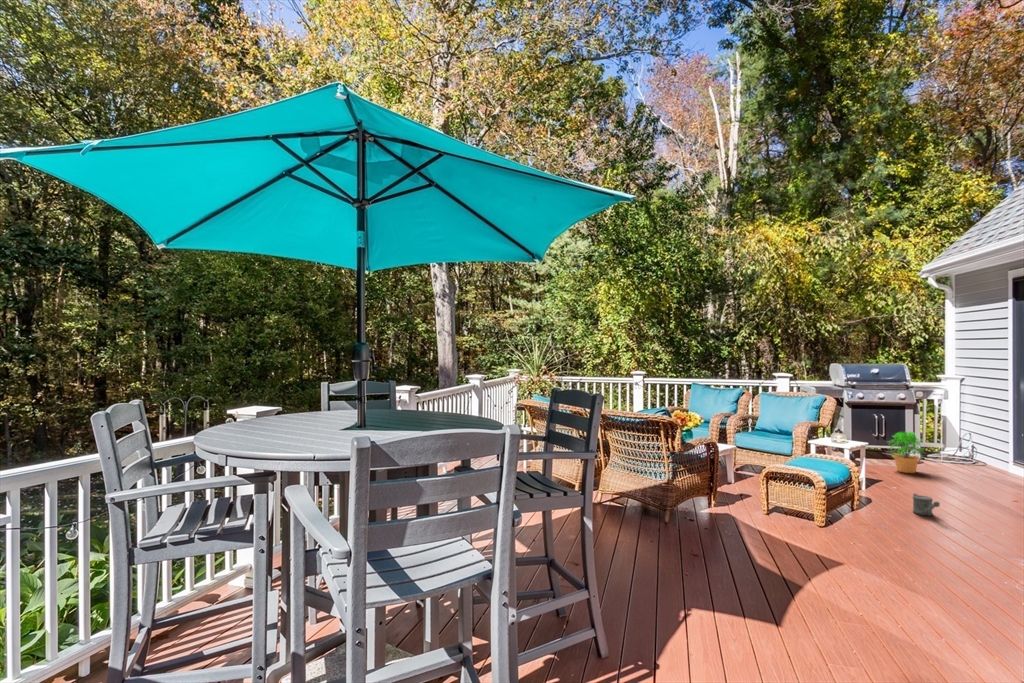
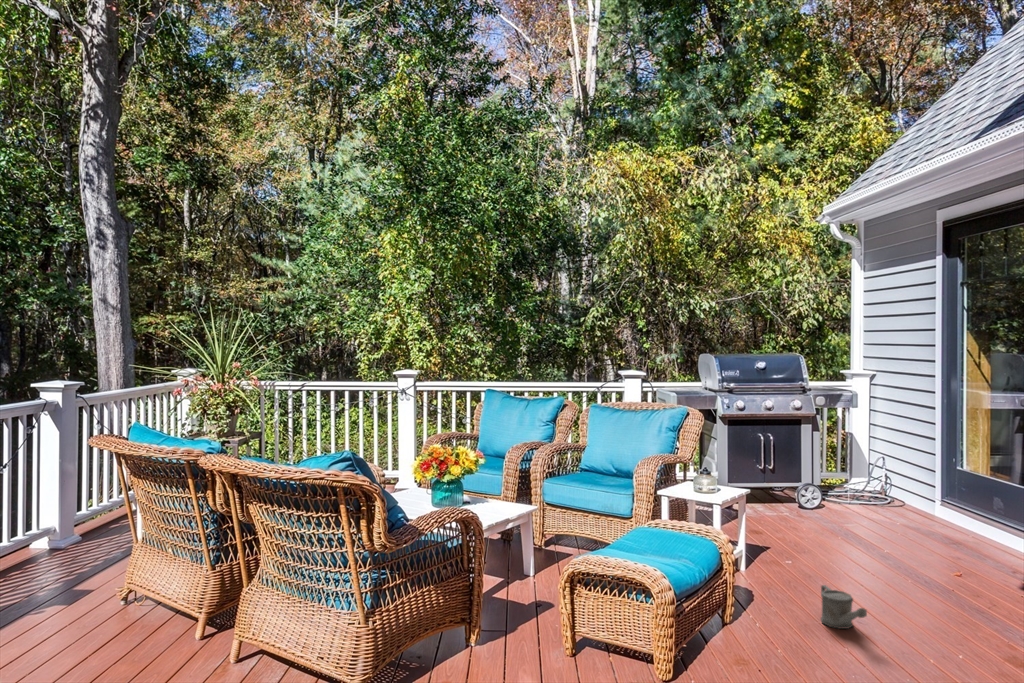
potted plant: present [890,432,921,473] -> none [774,458,833,525]

